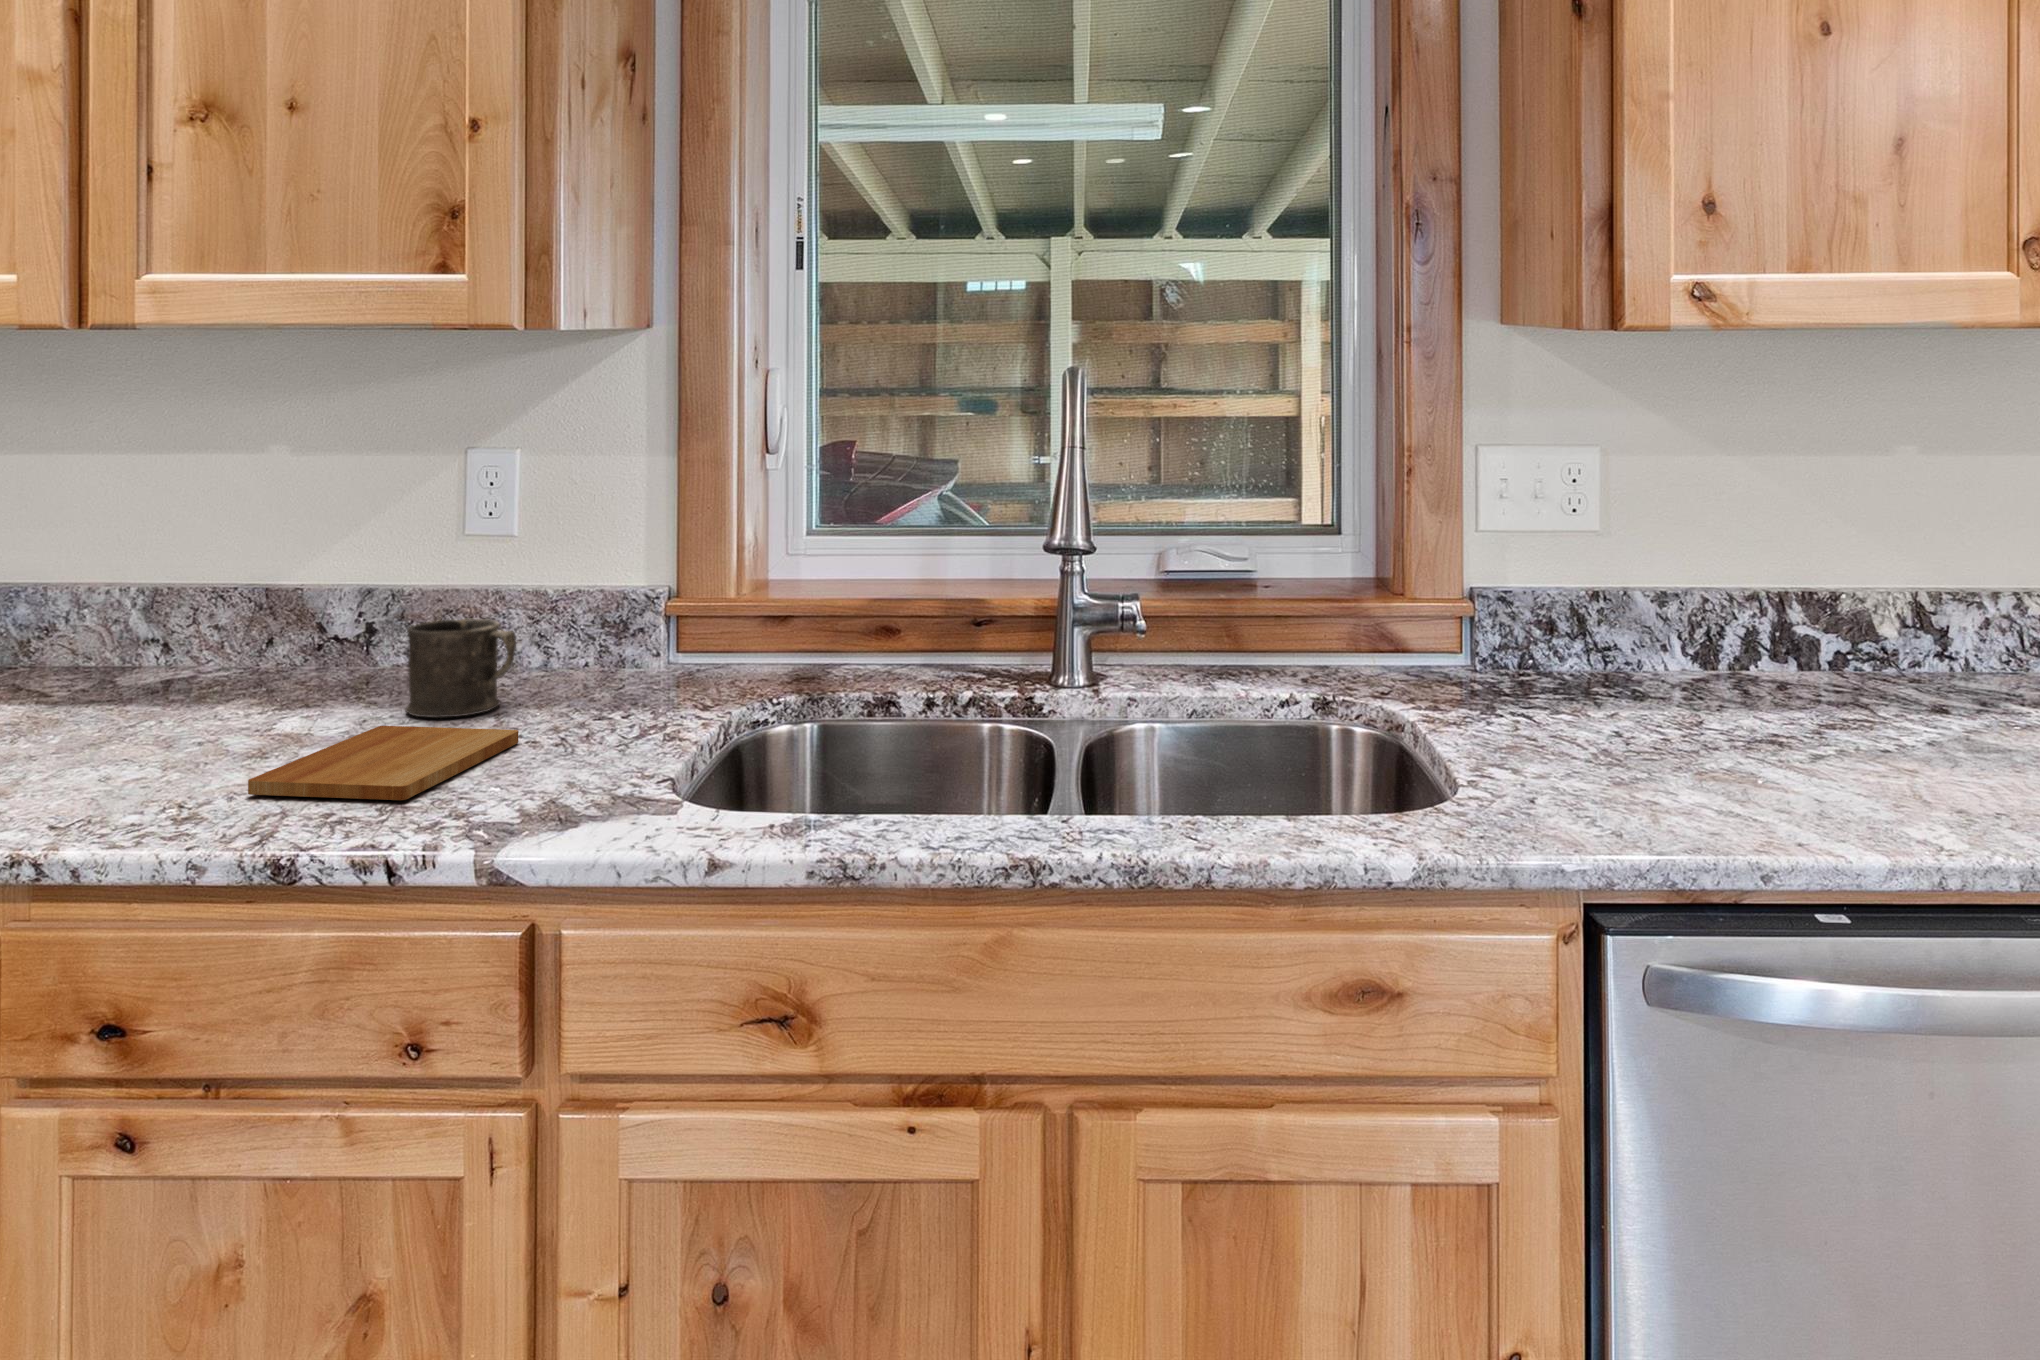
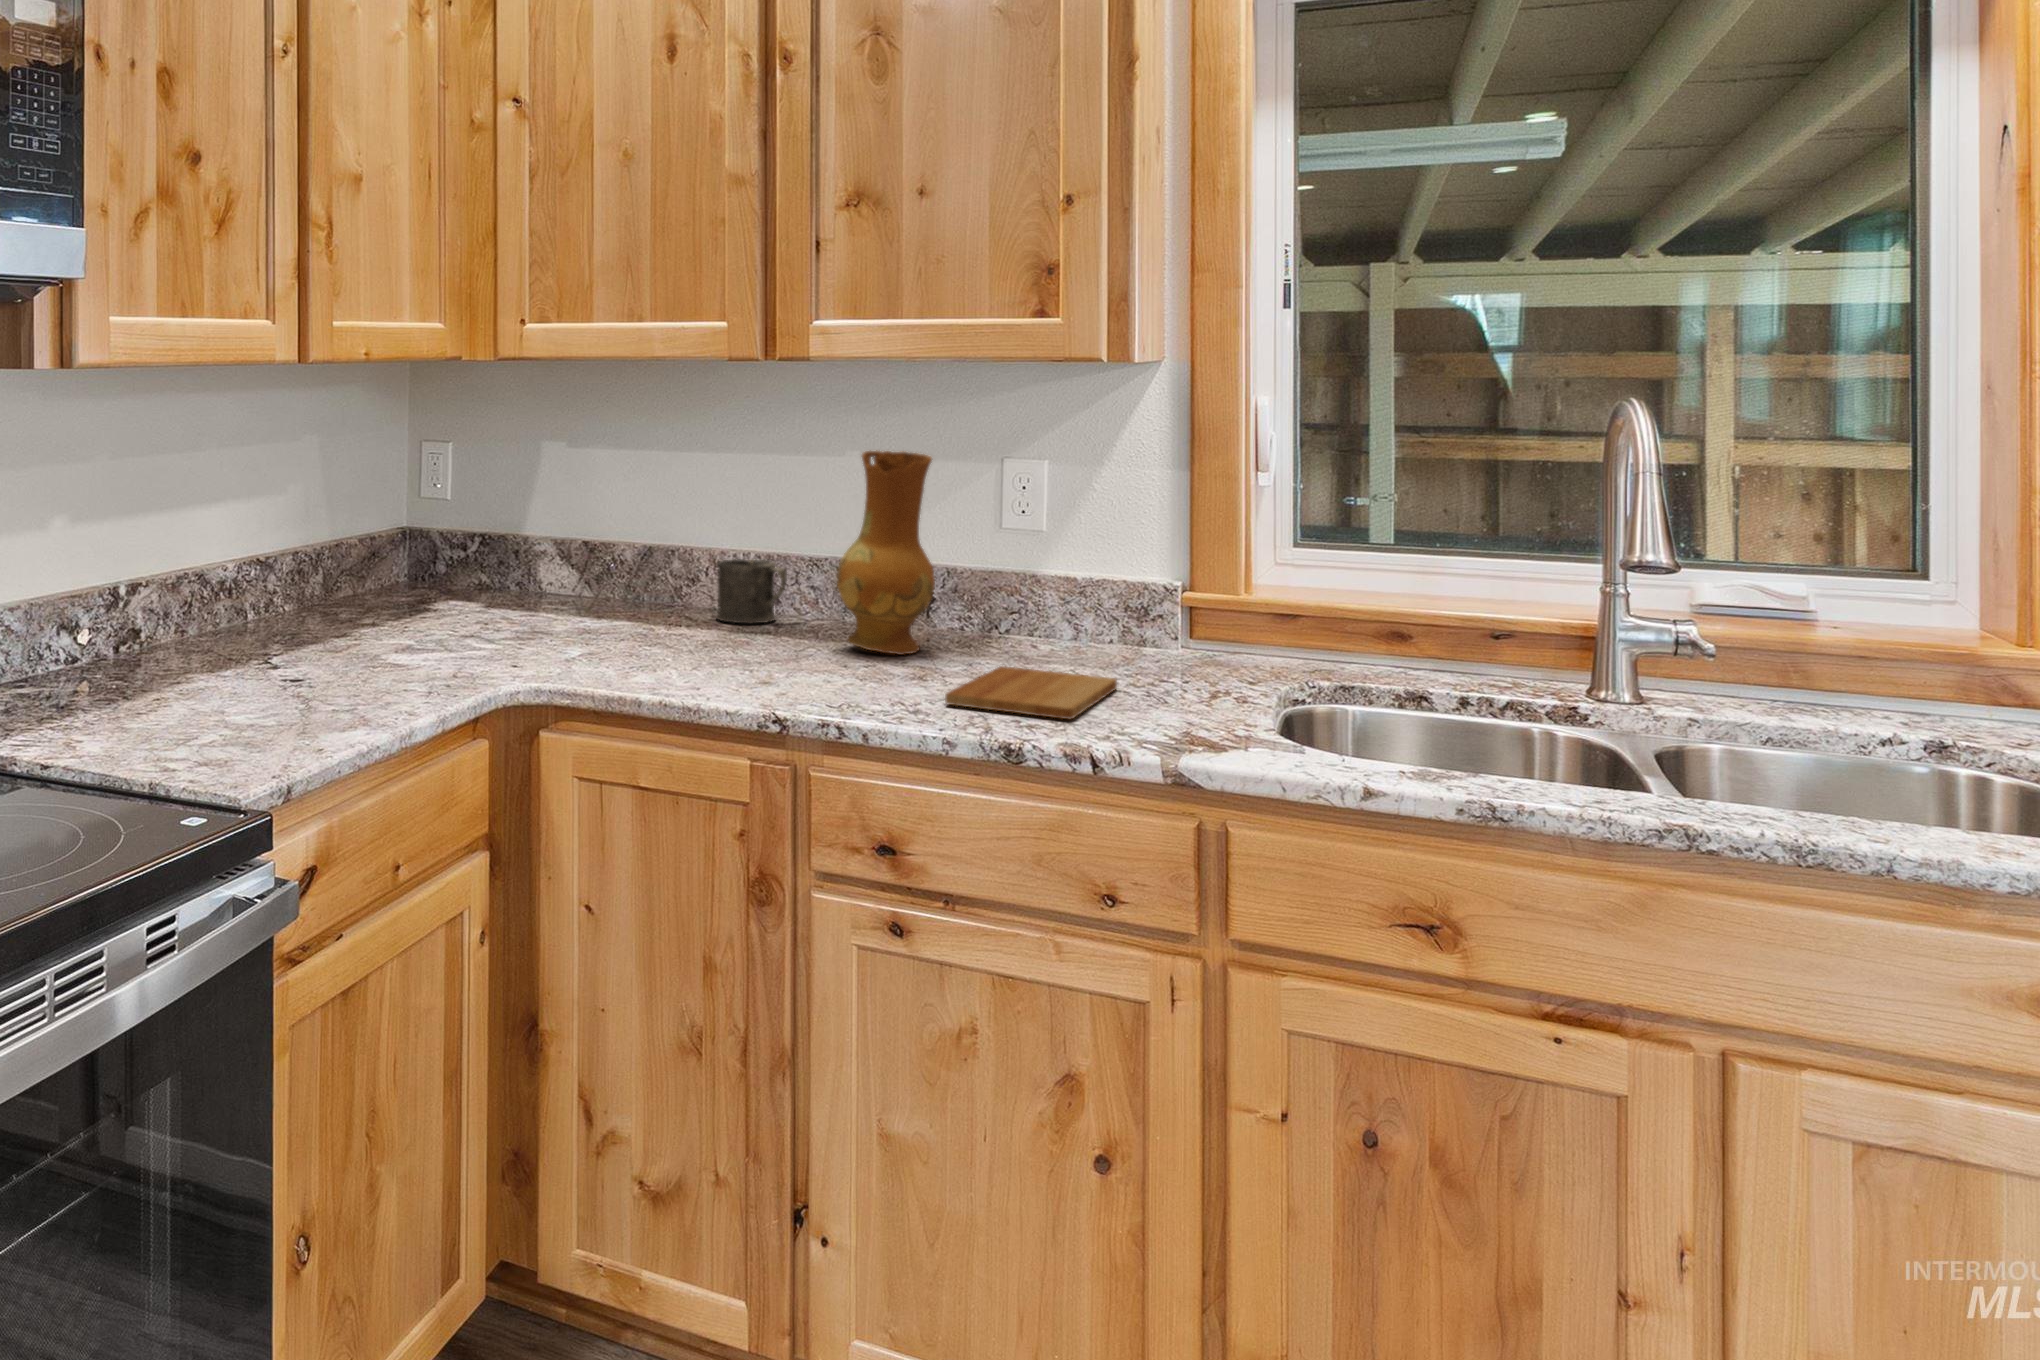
ceramic jug: none [184,449,328,718] -> present [837,450,935,655]
mug: present [406,619,516,718] -> present [716,559,787,623]

